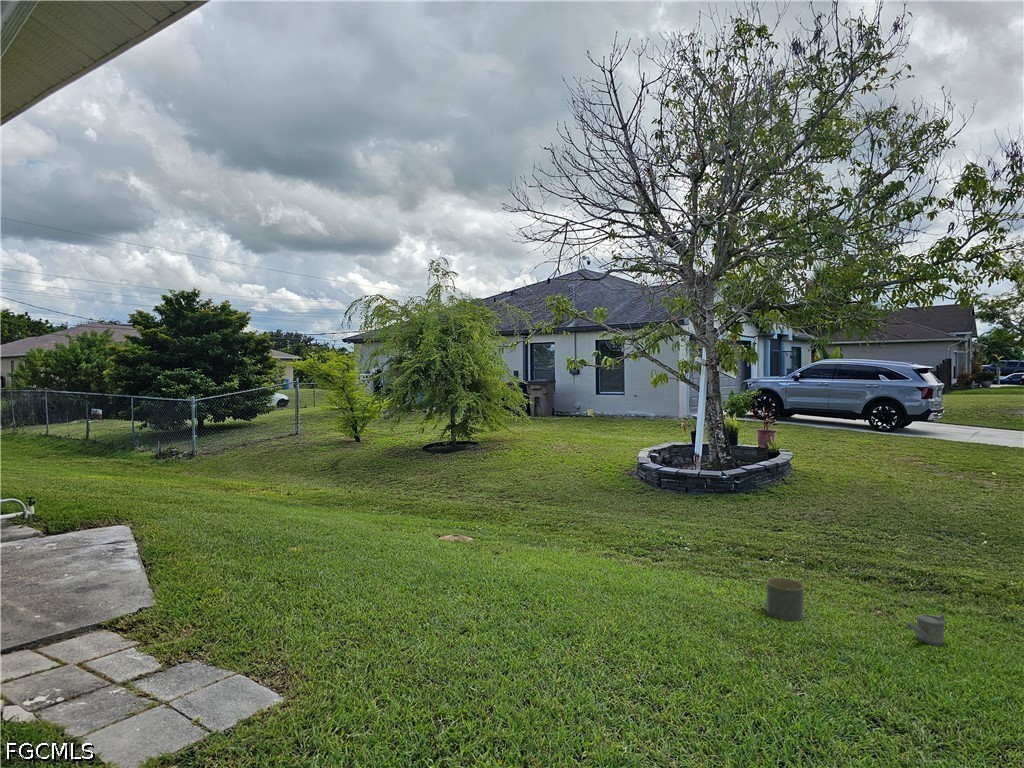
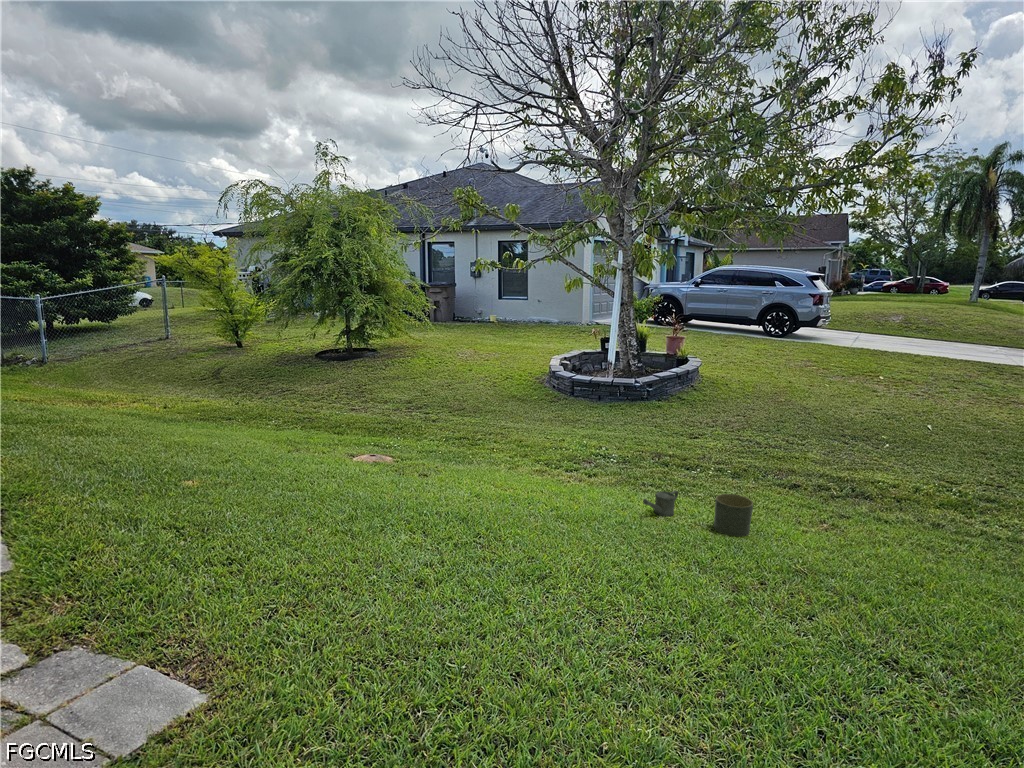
watering can: present [906,615,945,646] -> present [643,491,678,517]

